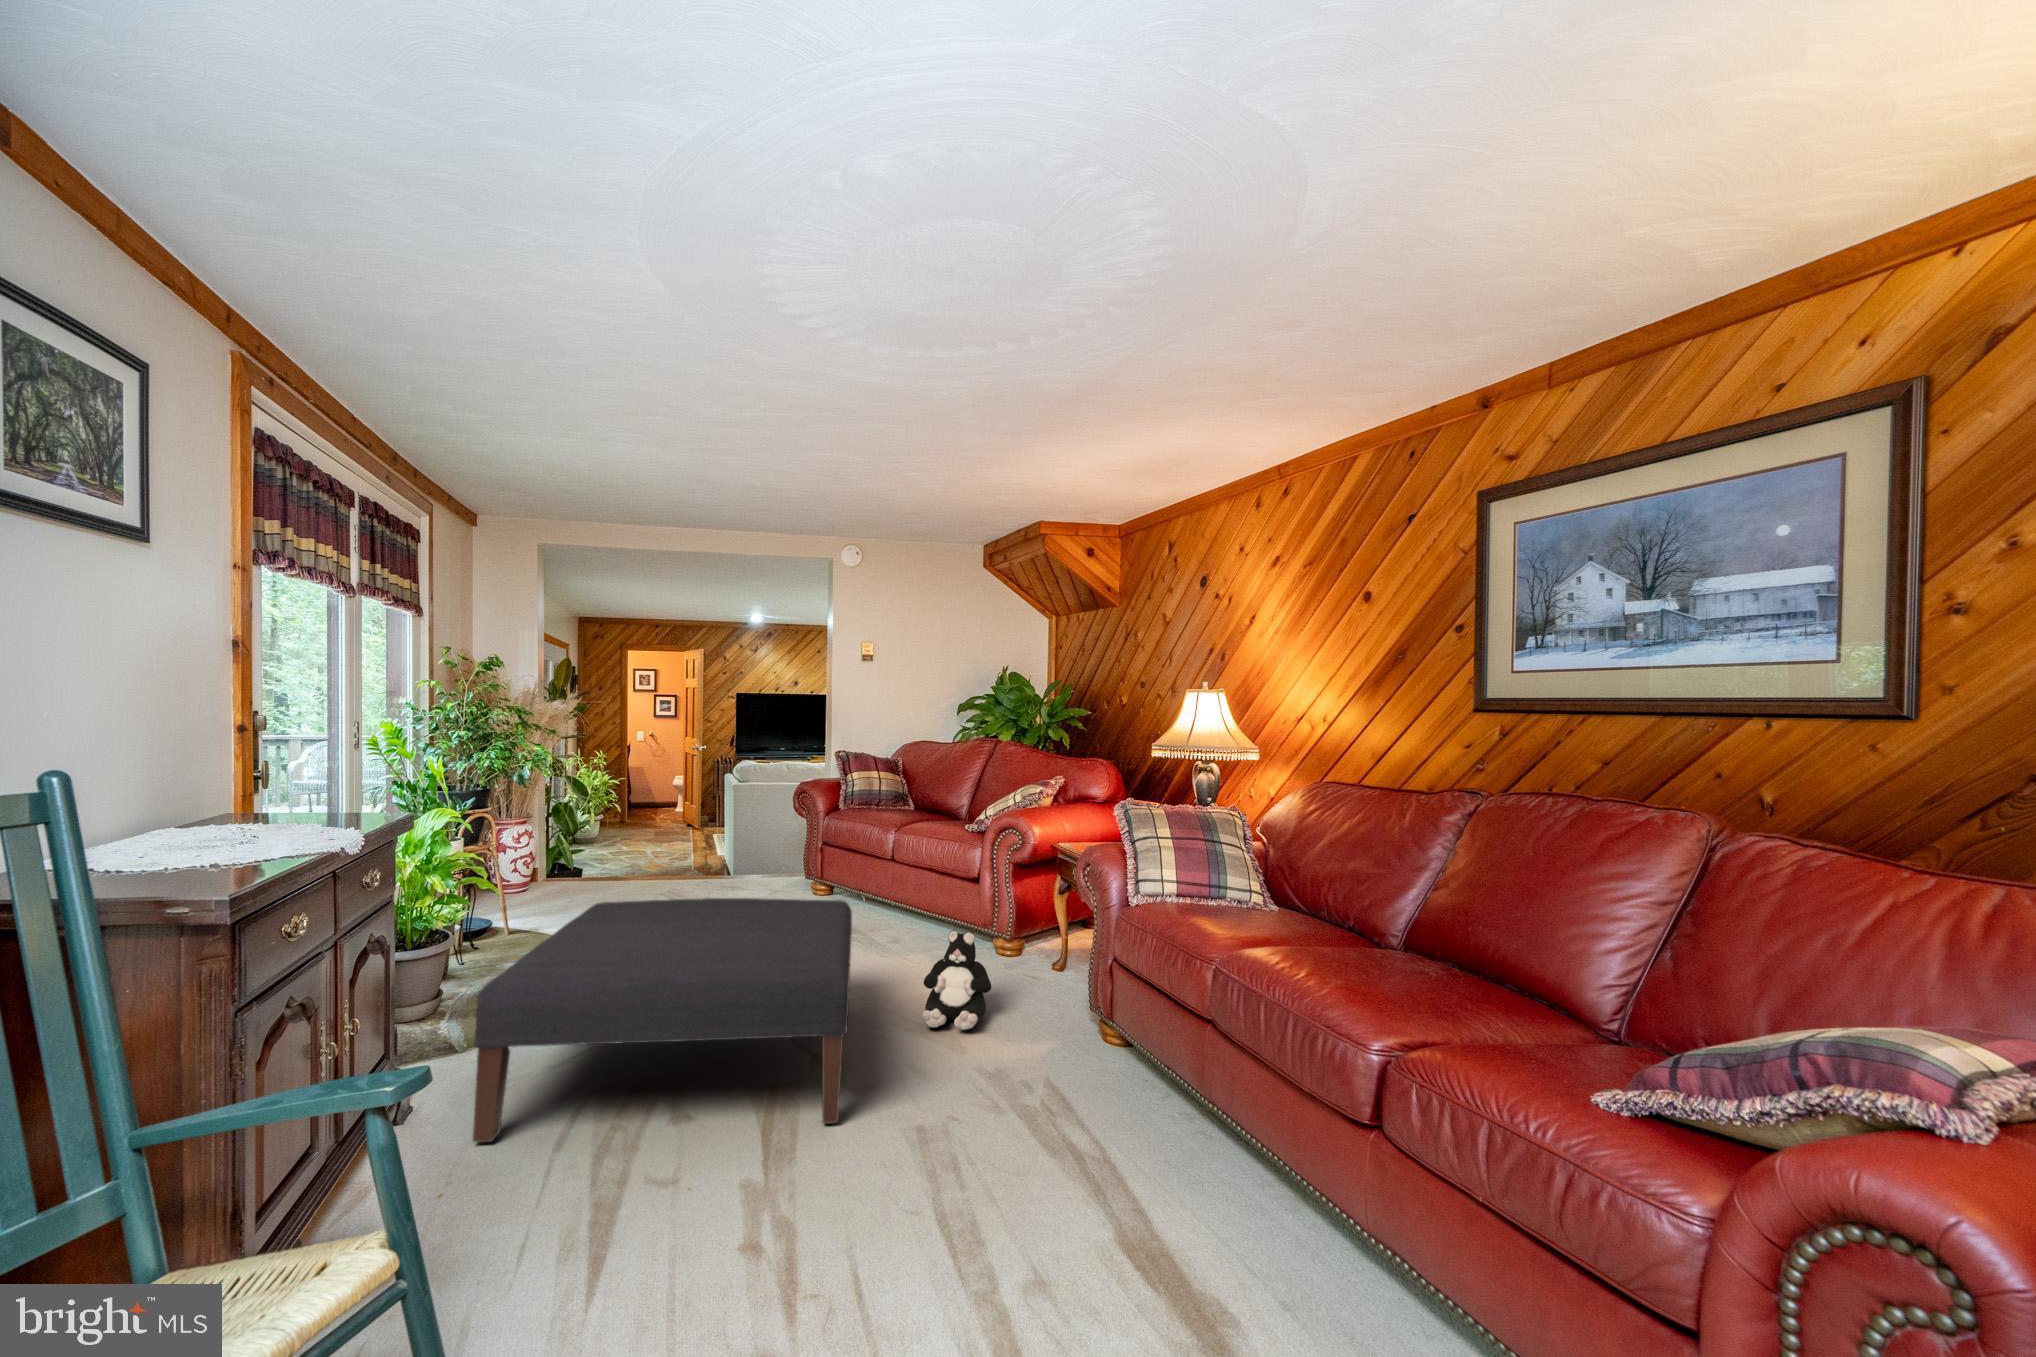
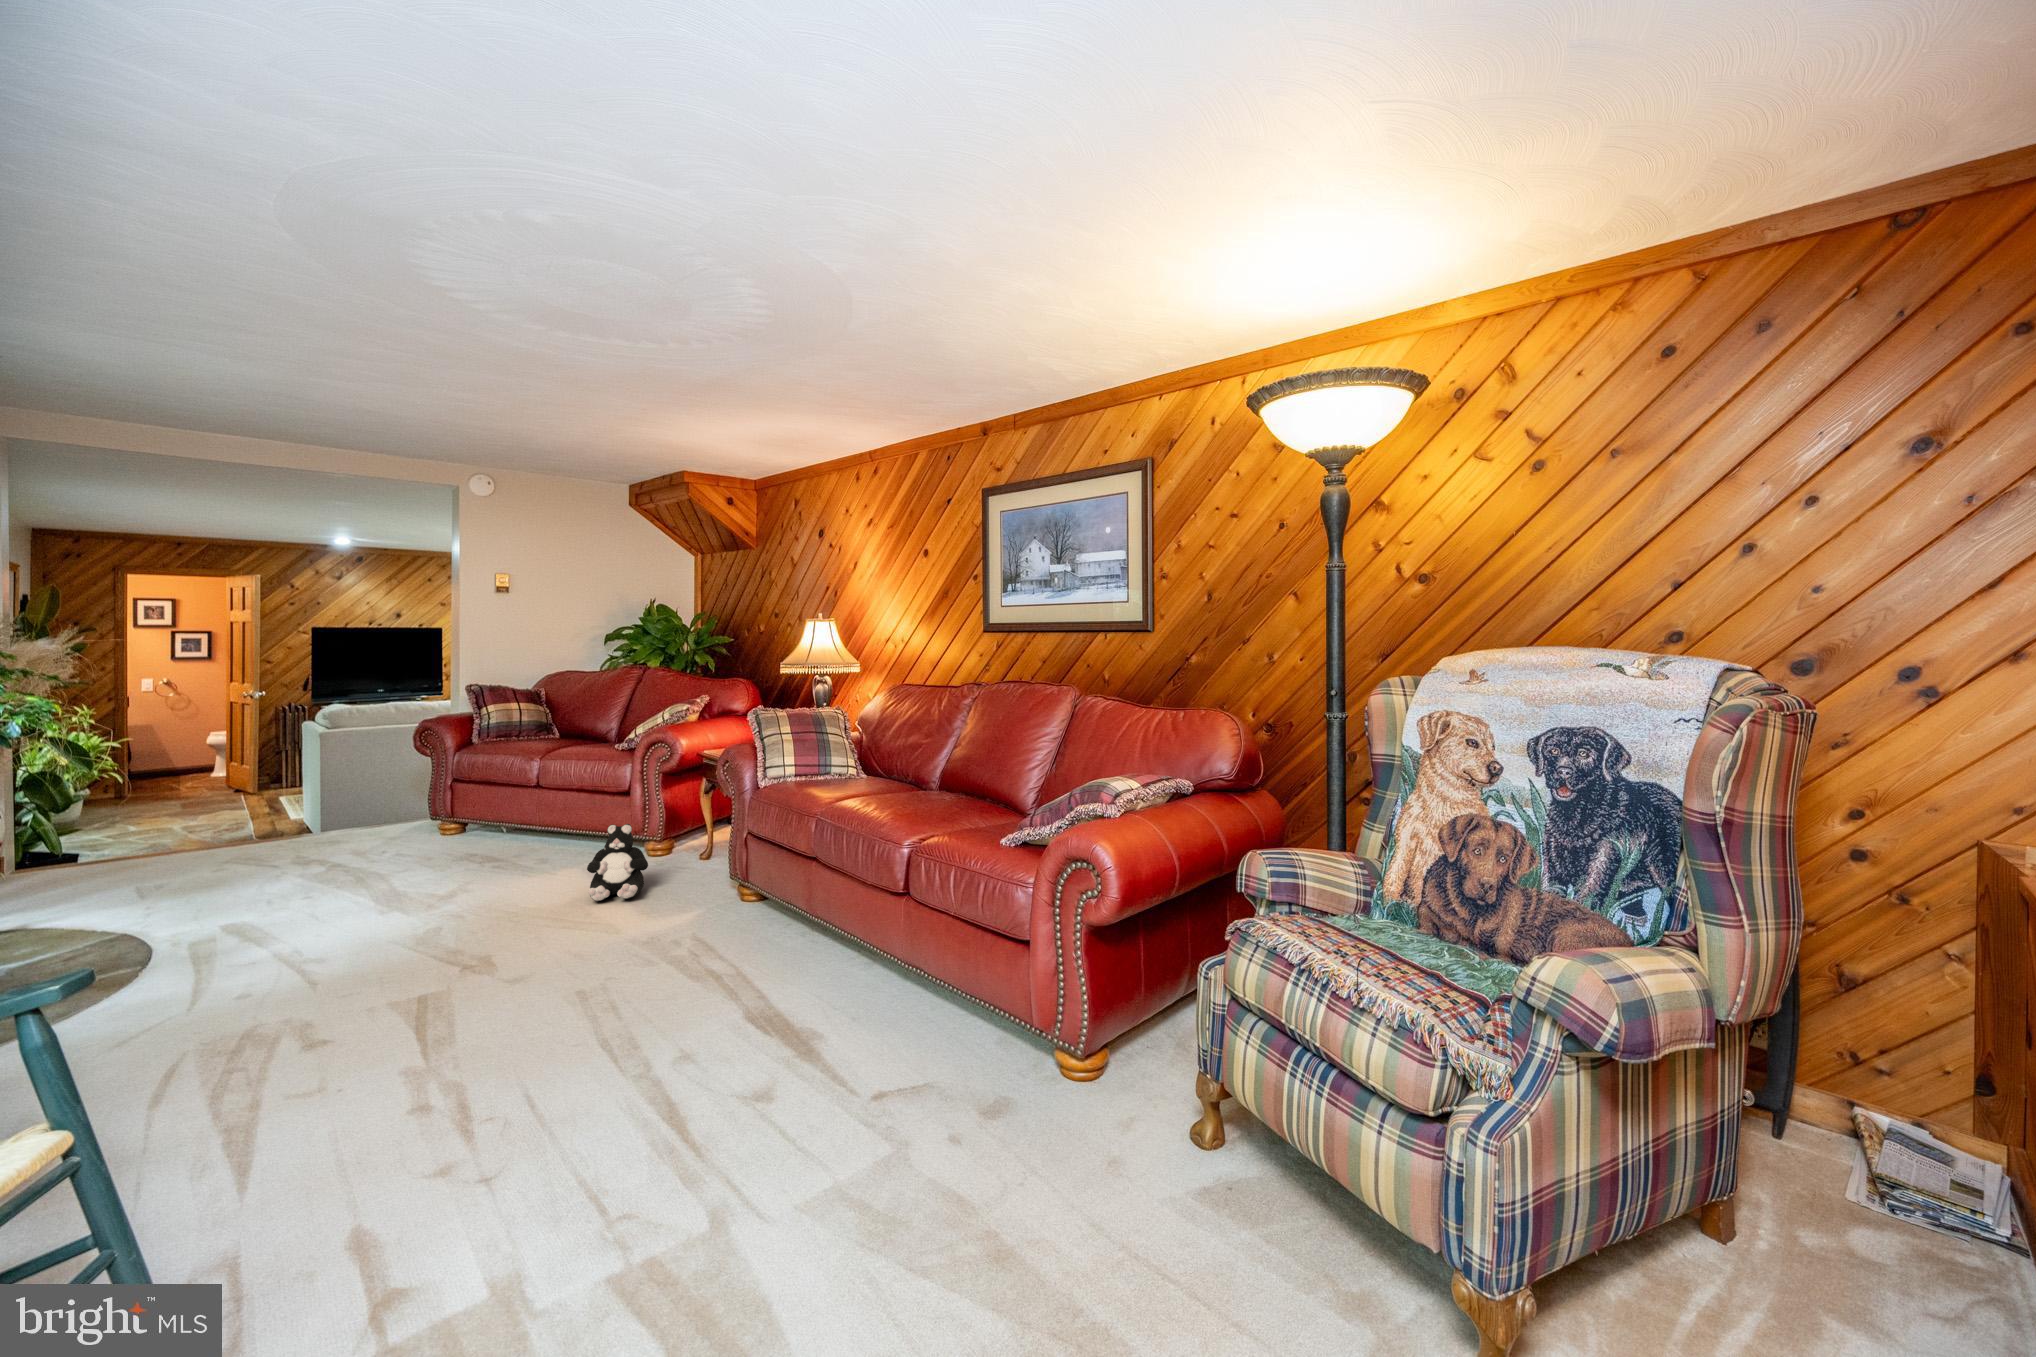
ottoman: present [473,898,852,1142] -> none [164,810,528,1026]

